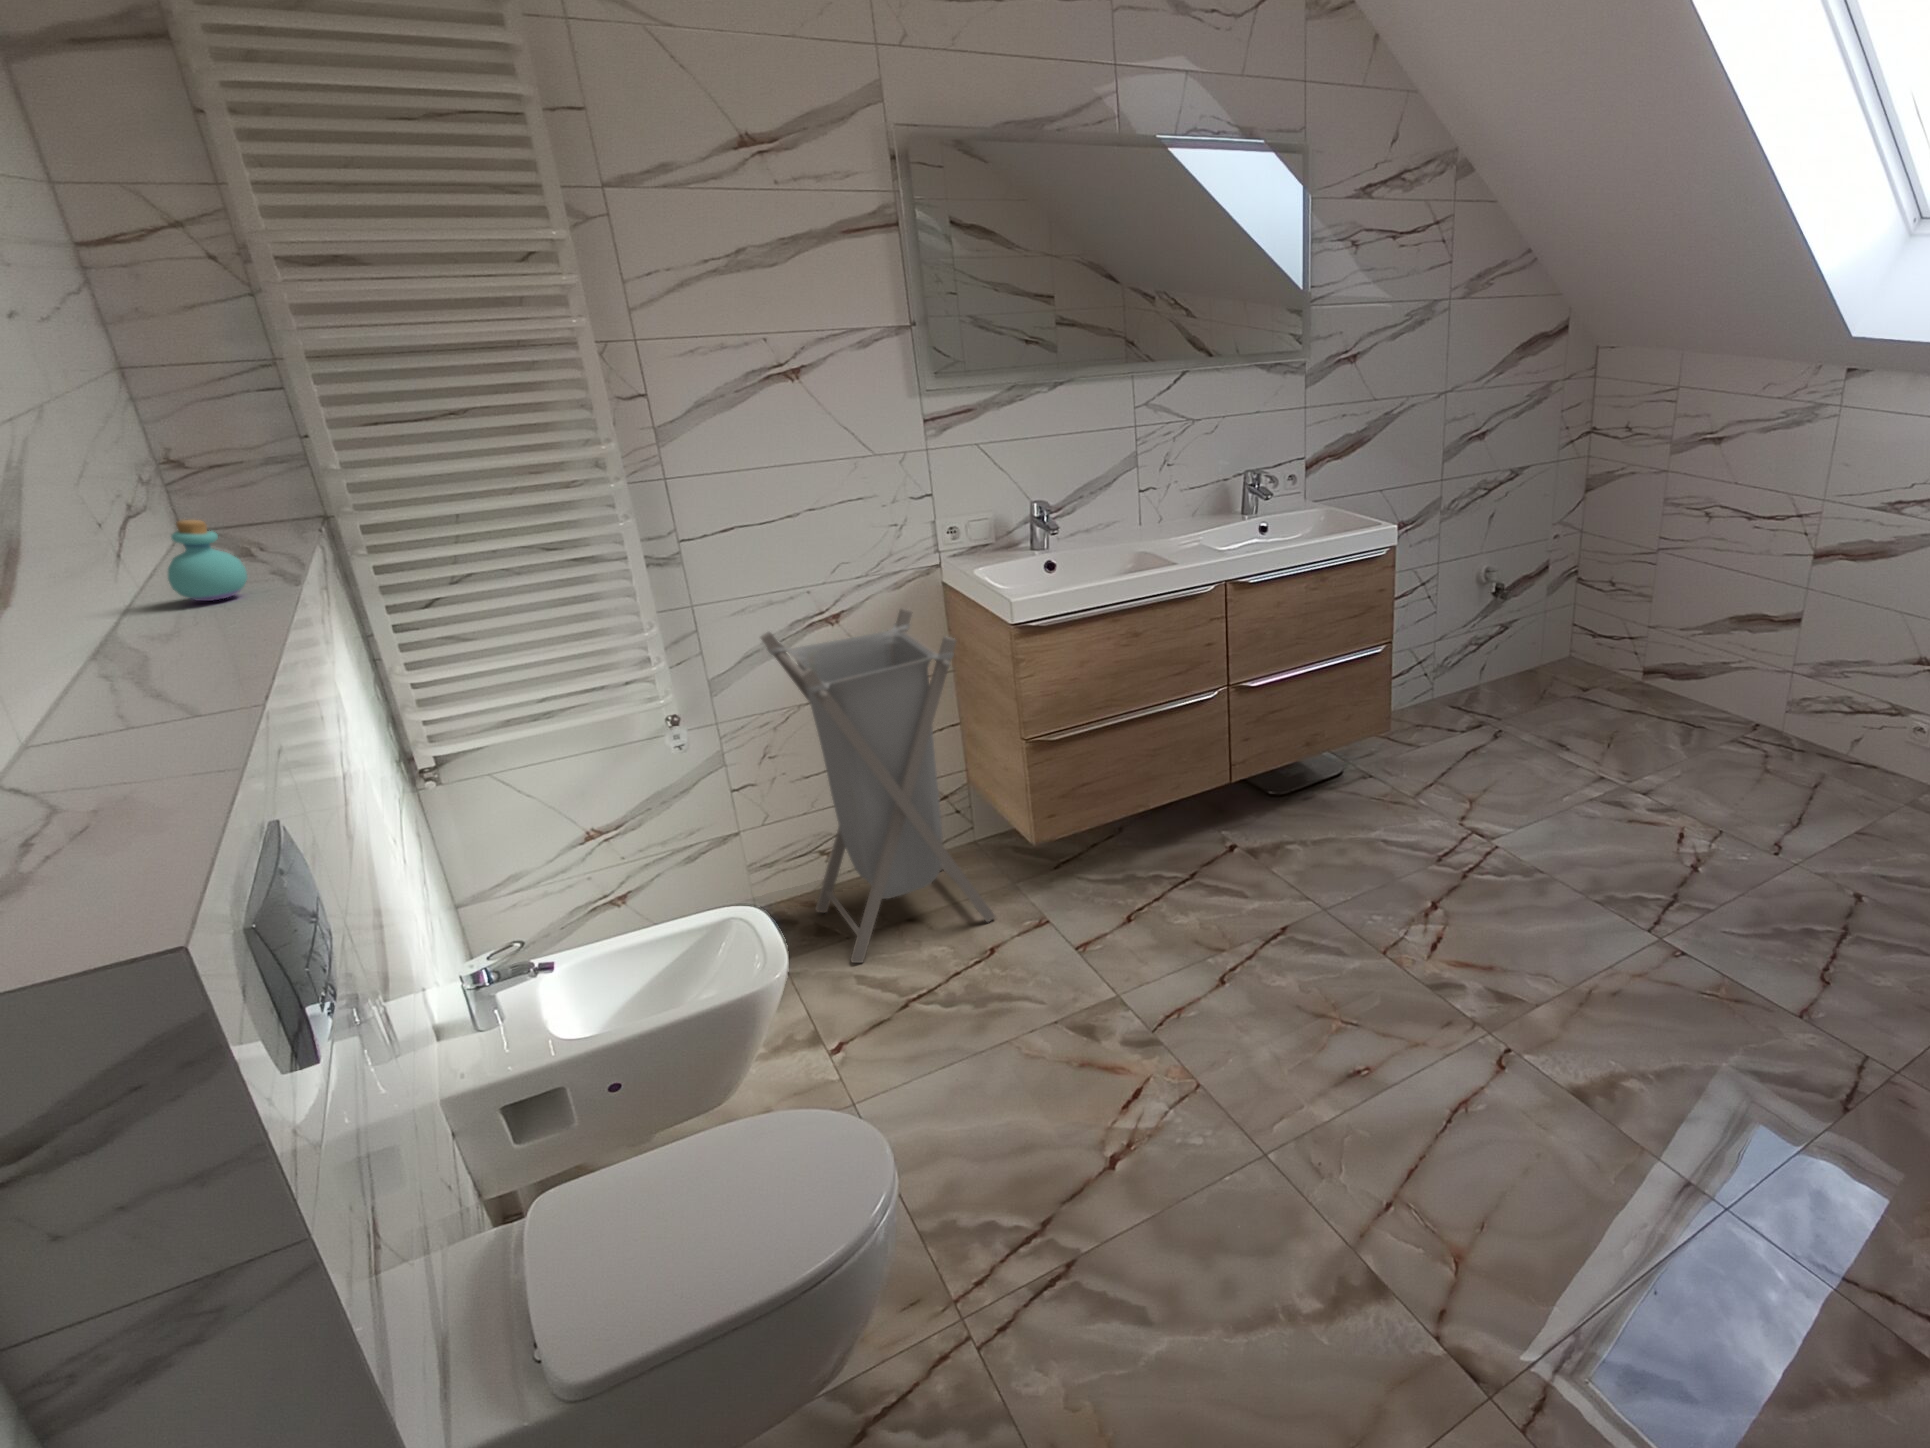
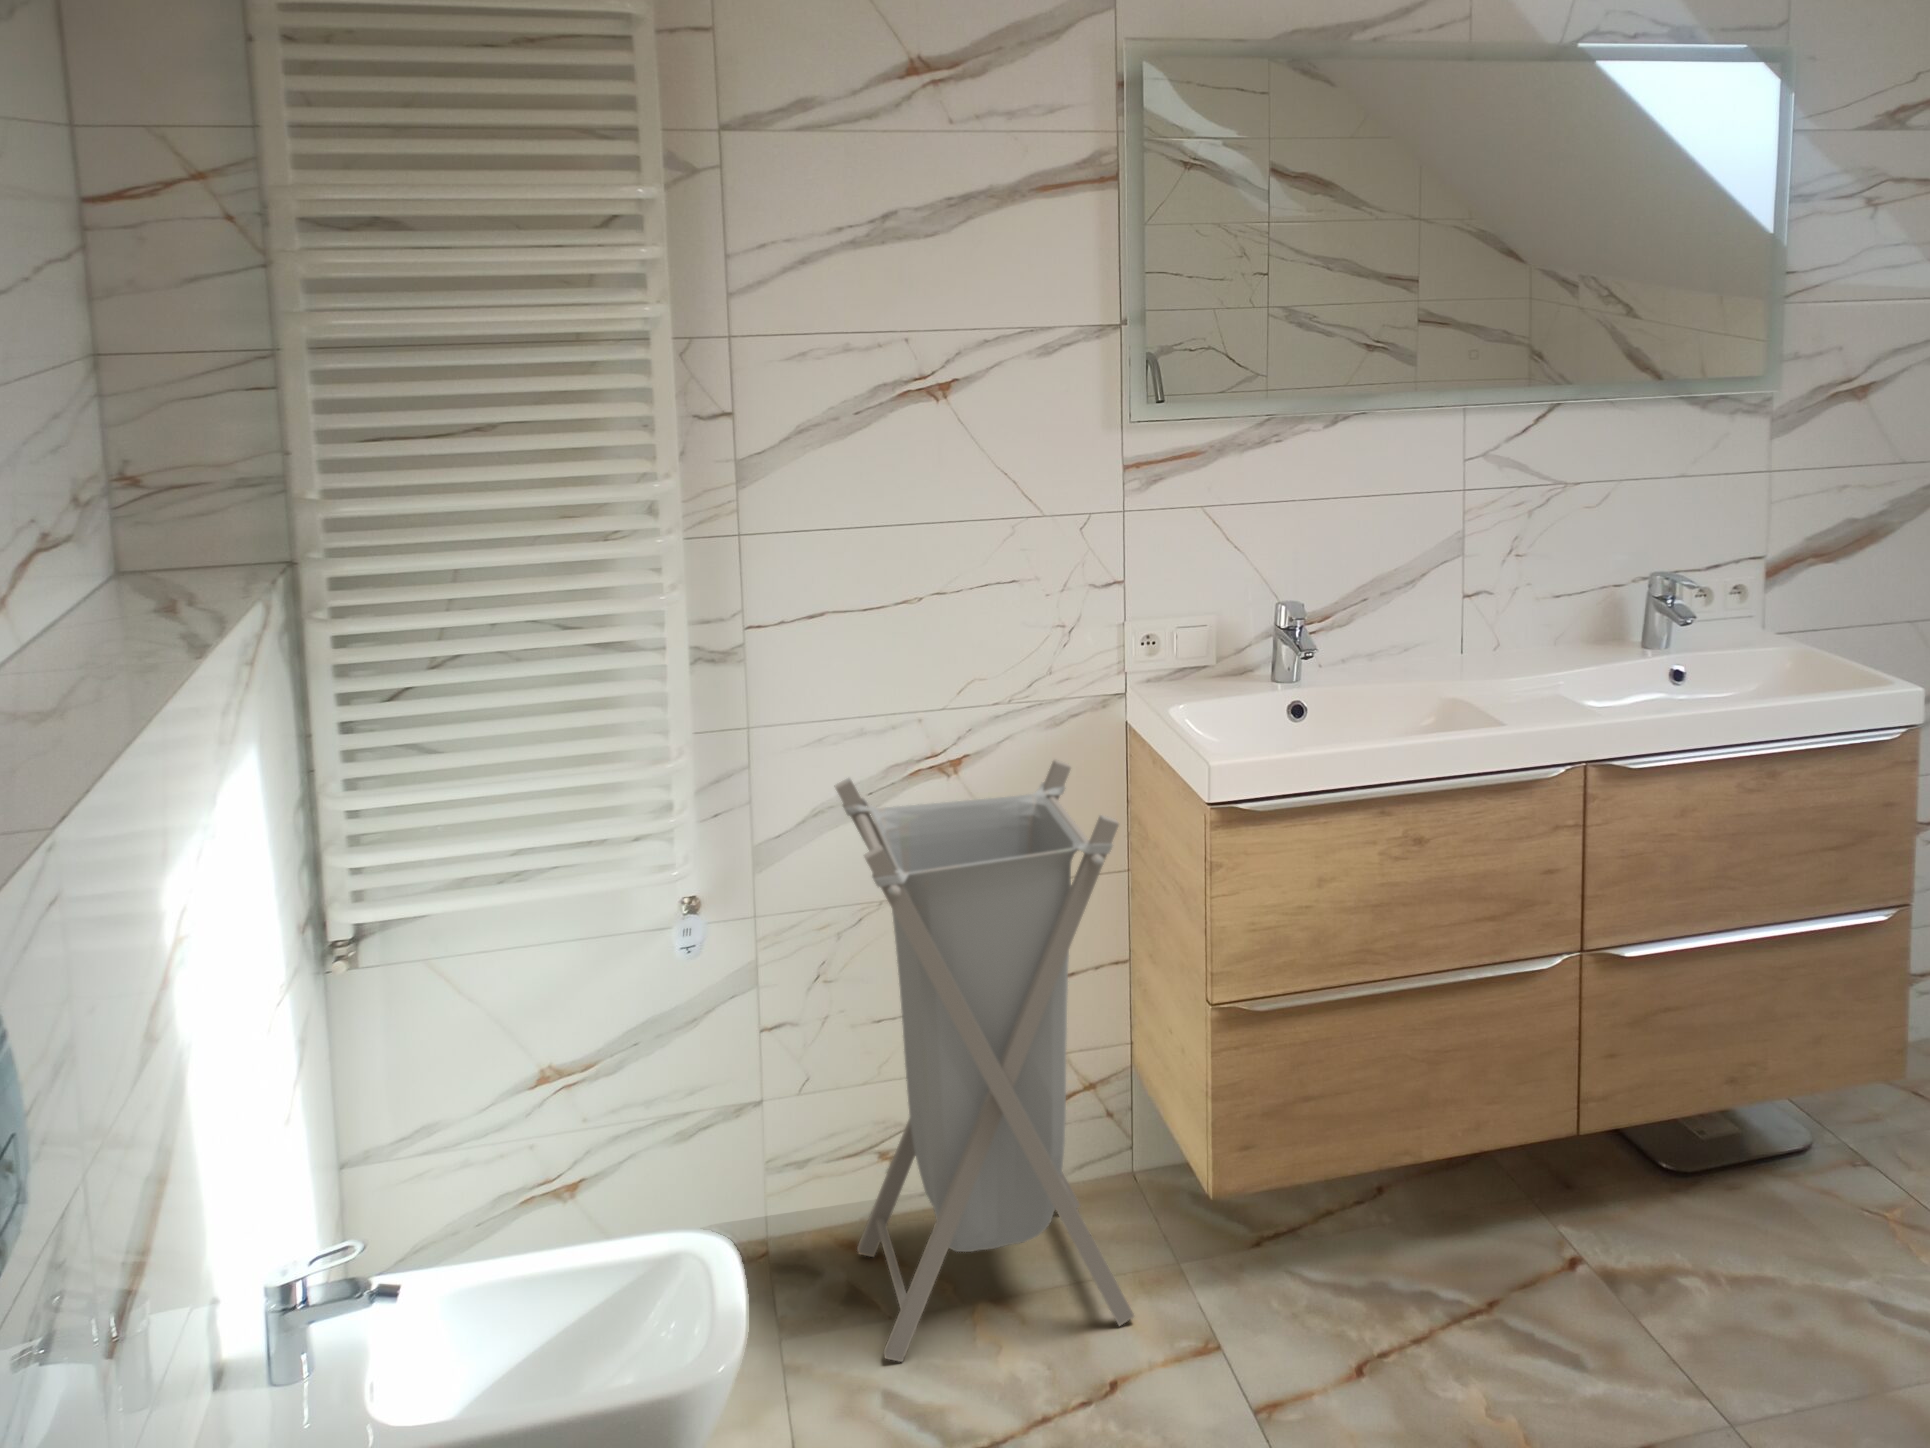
perfume bottle: present [168,520,247,601] -> none [25,565,121,676]

